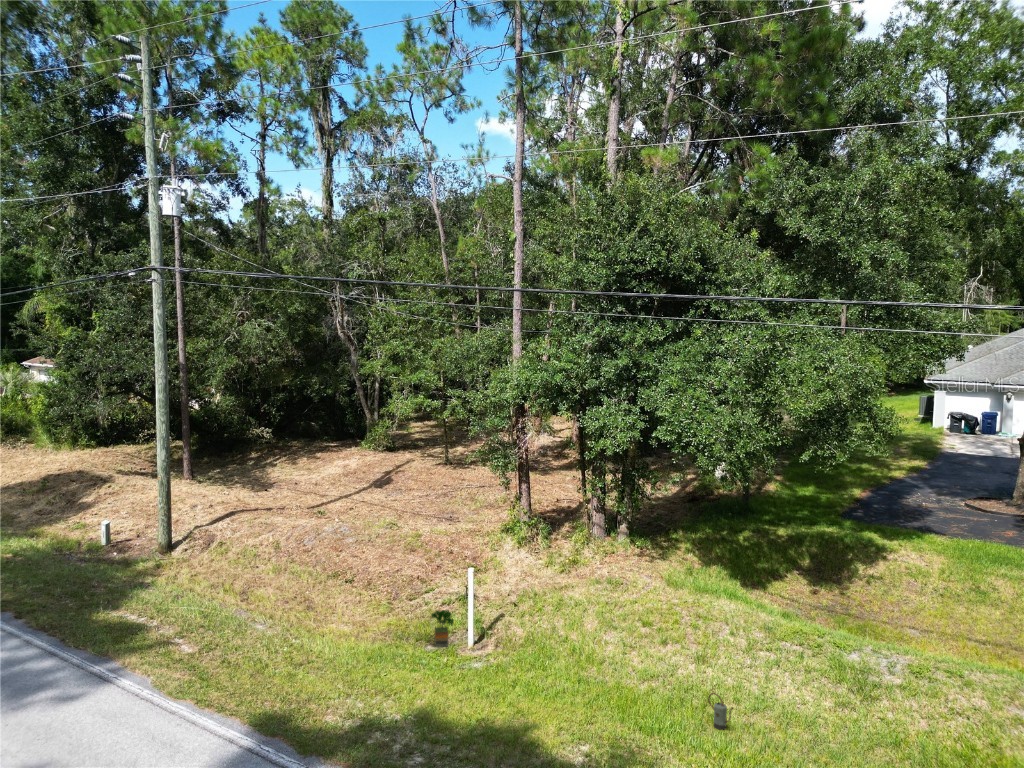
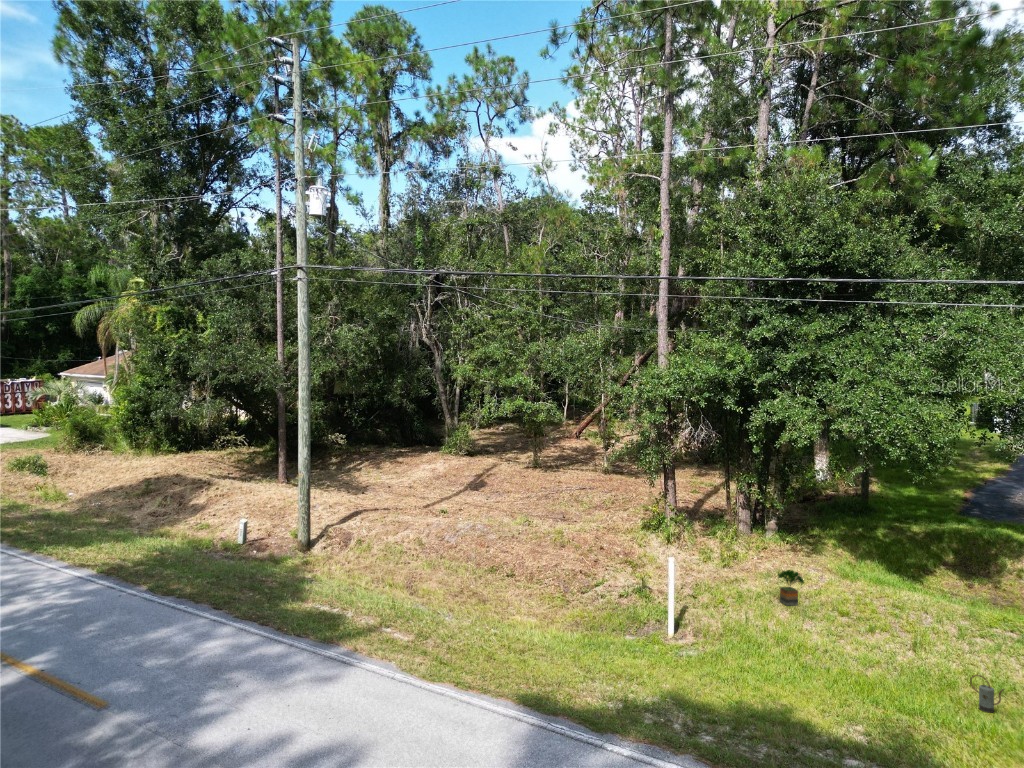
potted tree: present [431,610,454,647] -> present [778,570,804,606]

